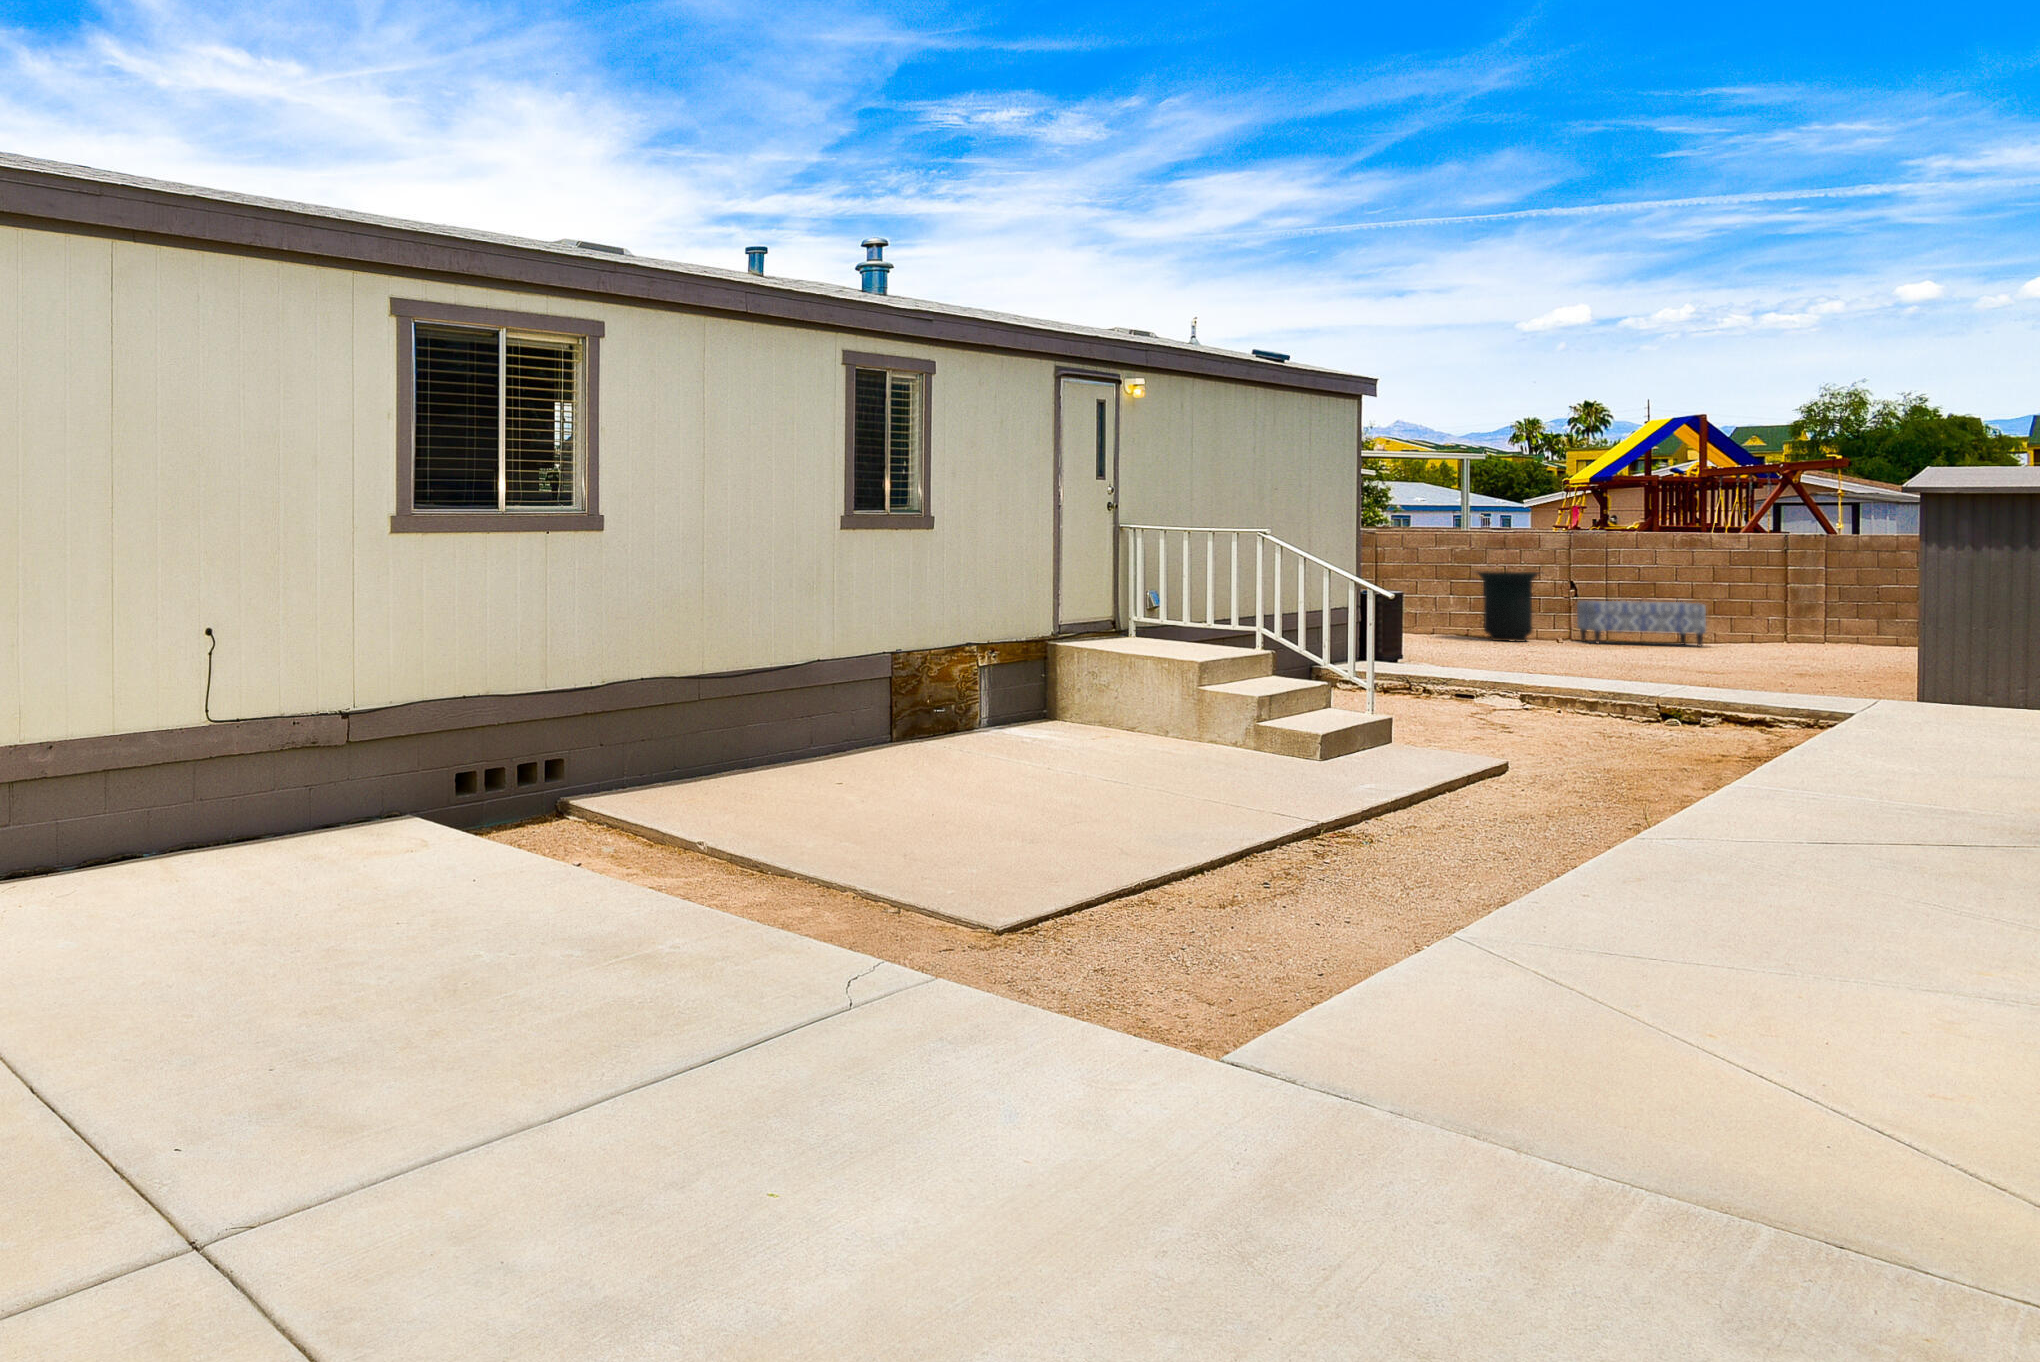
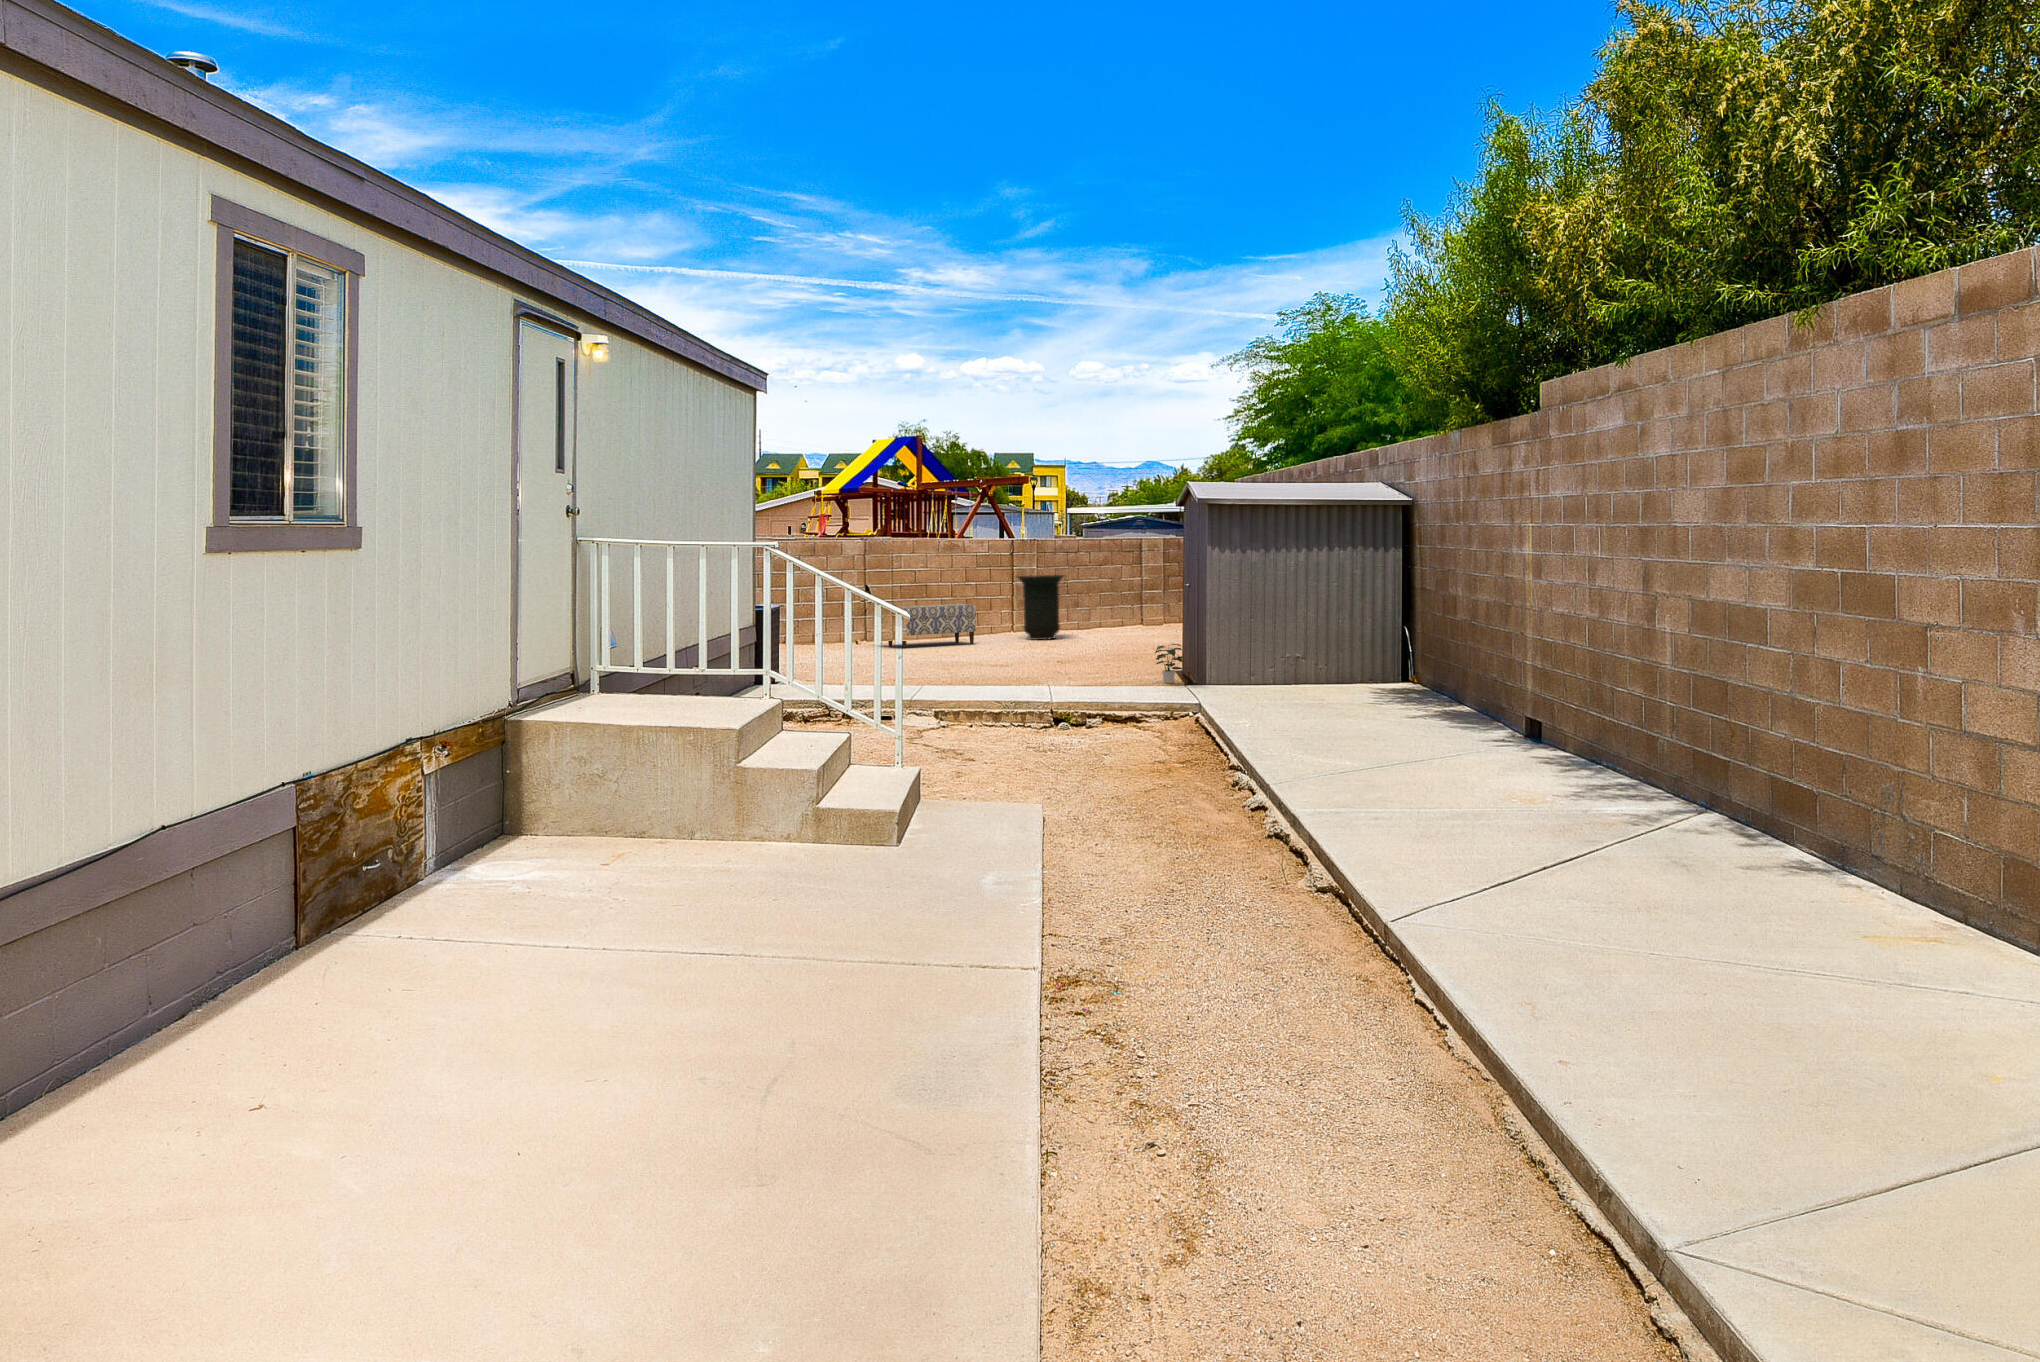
trash can: present [1477,571,1539,642] -> present [1017,575,1064,640]
potted plant: none [1876,656,1928,702] -> present [1155,644,1184,683]

